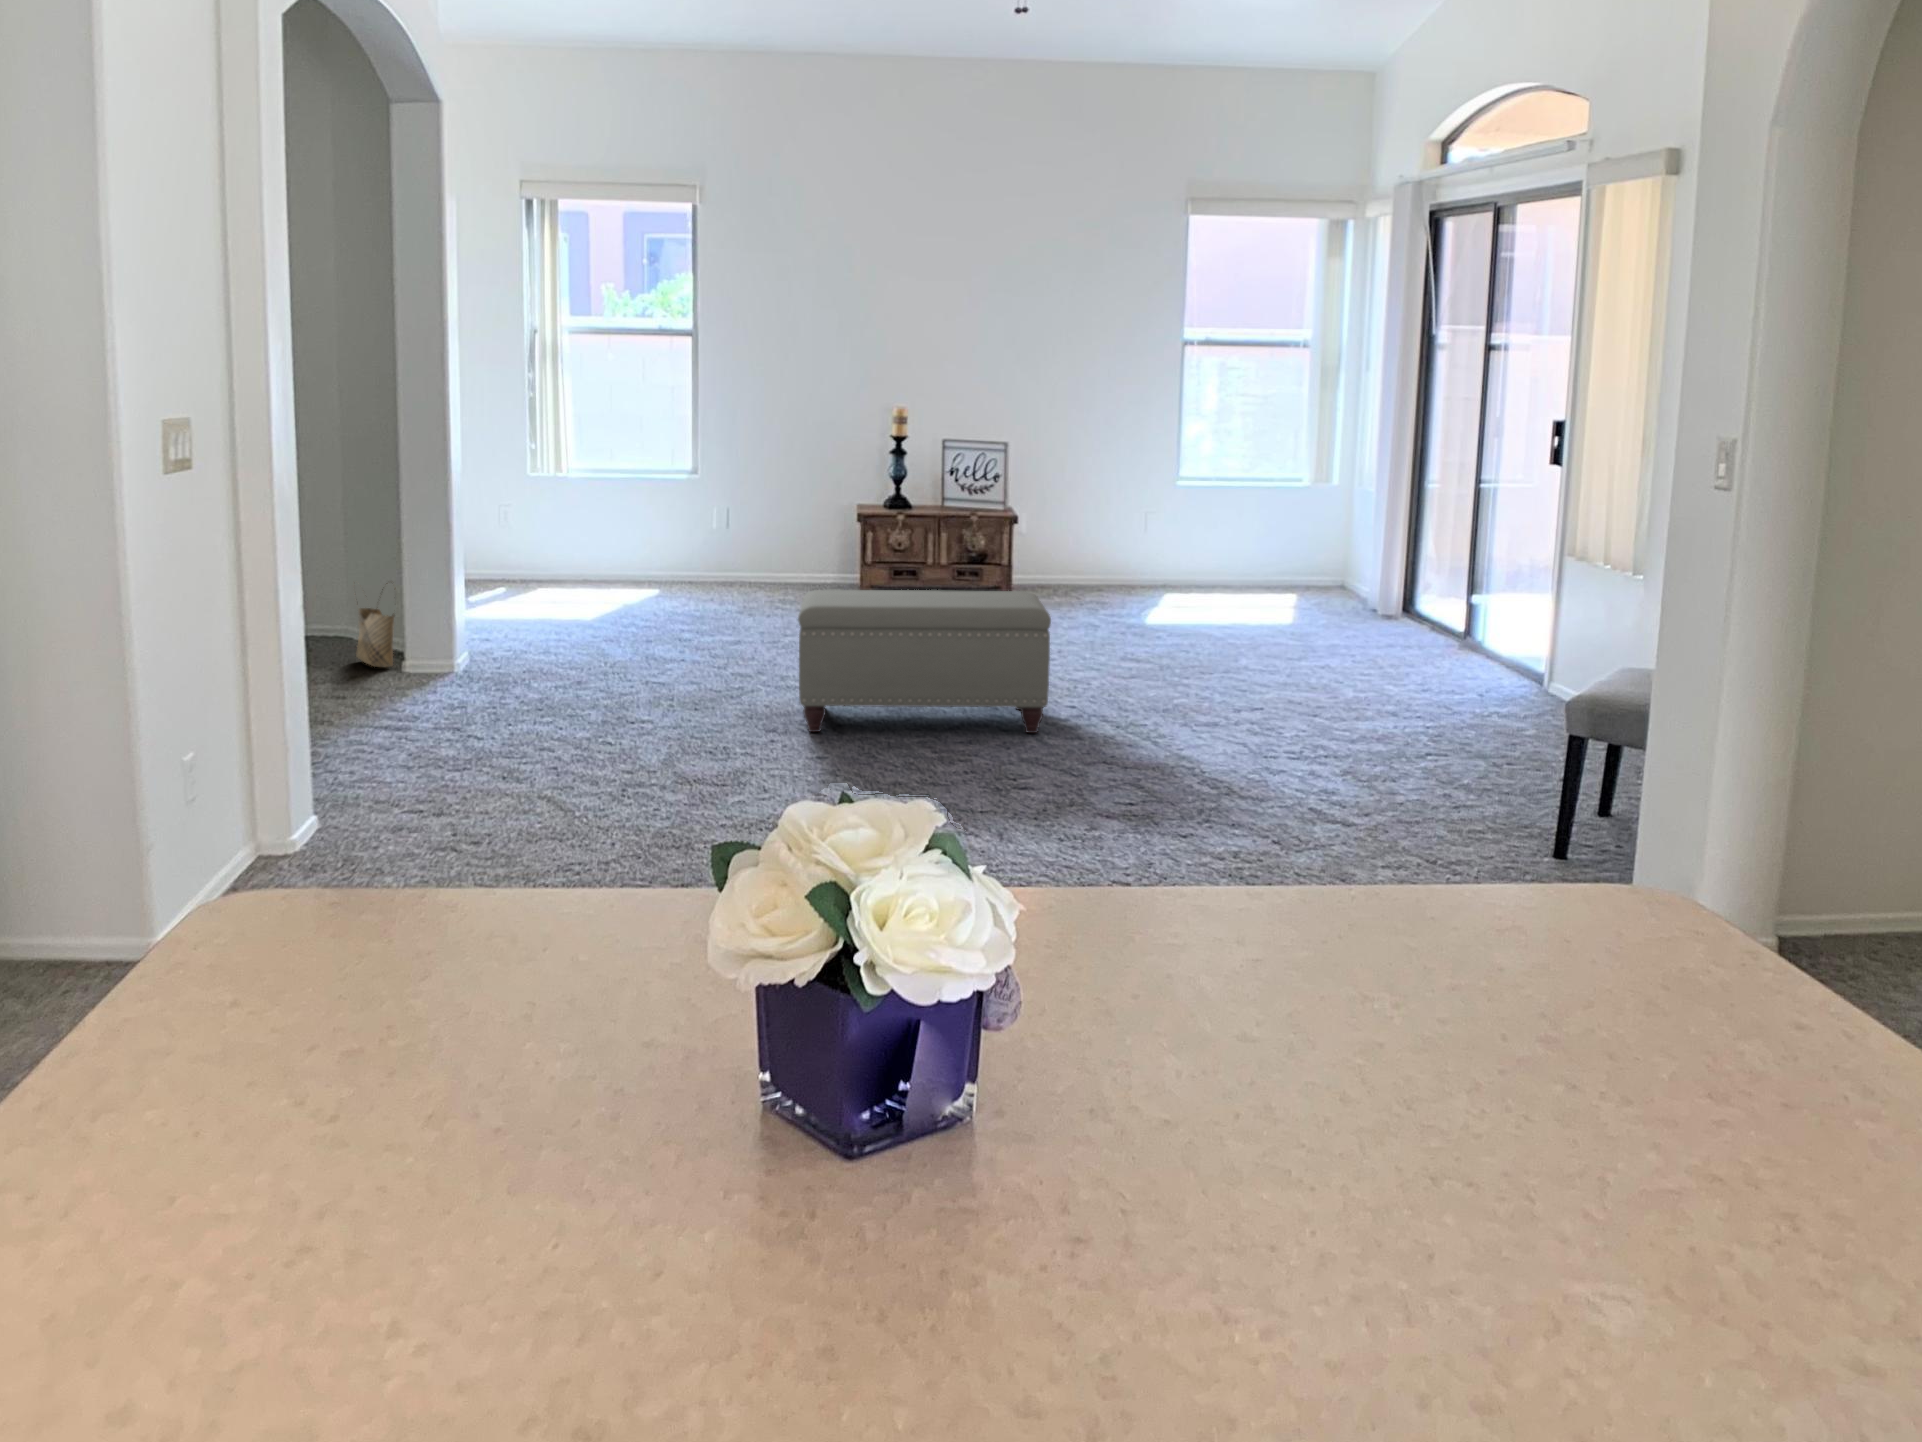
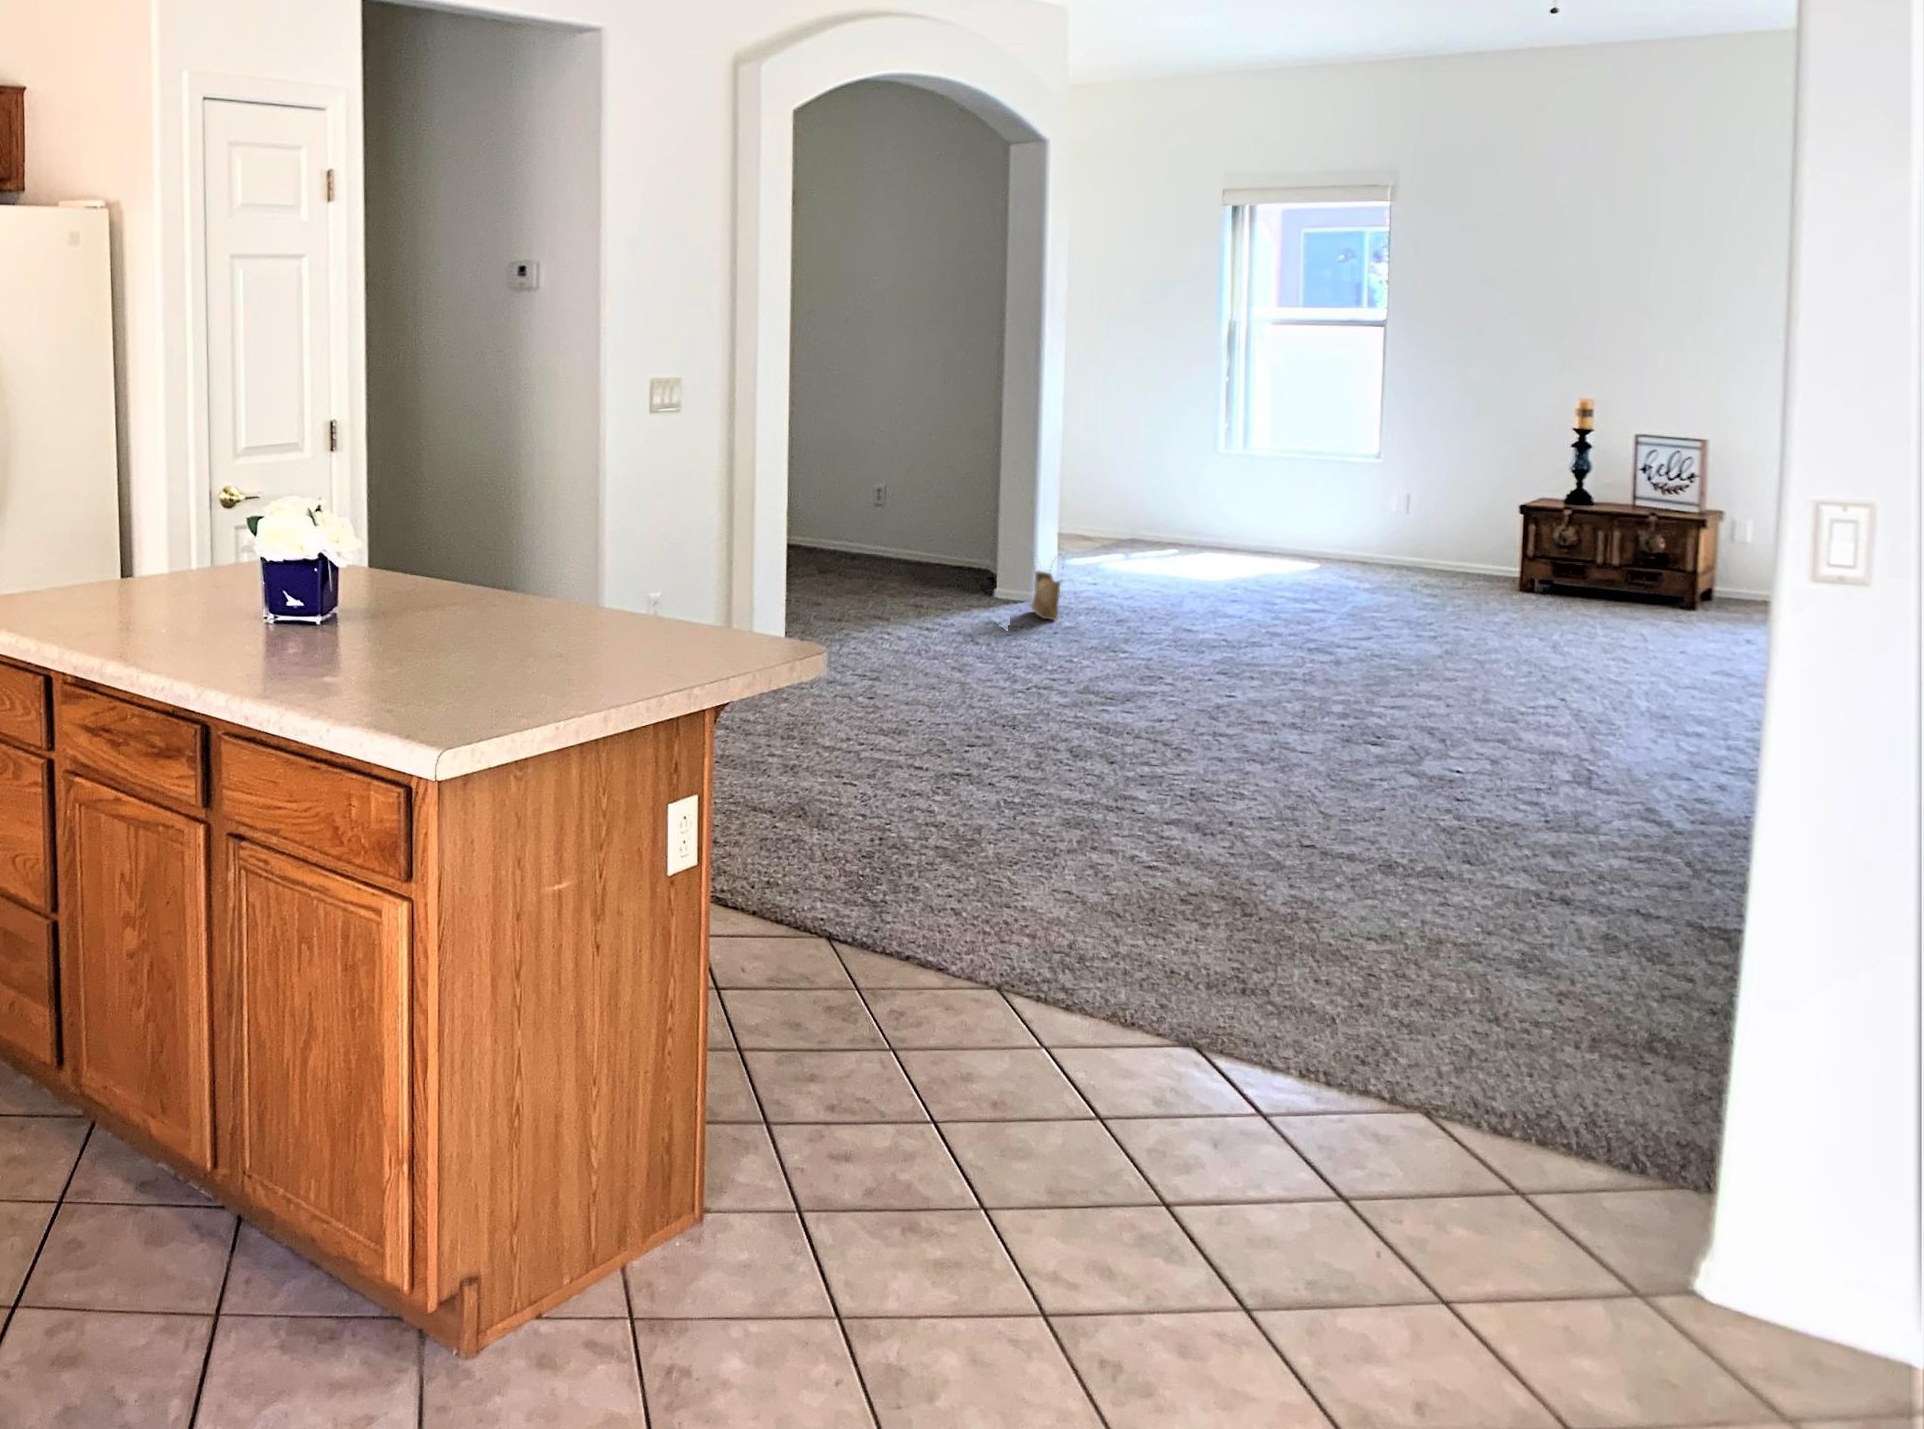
ottoman: present [798,590,1051,733] -> none [1376,604,1638,757]

